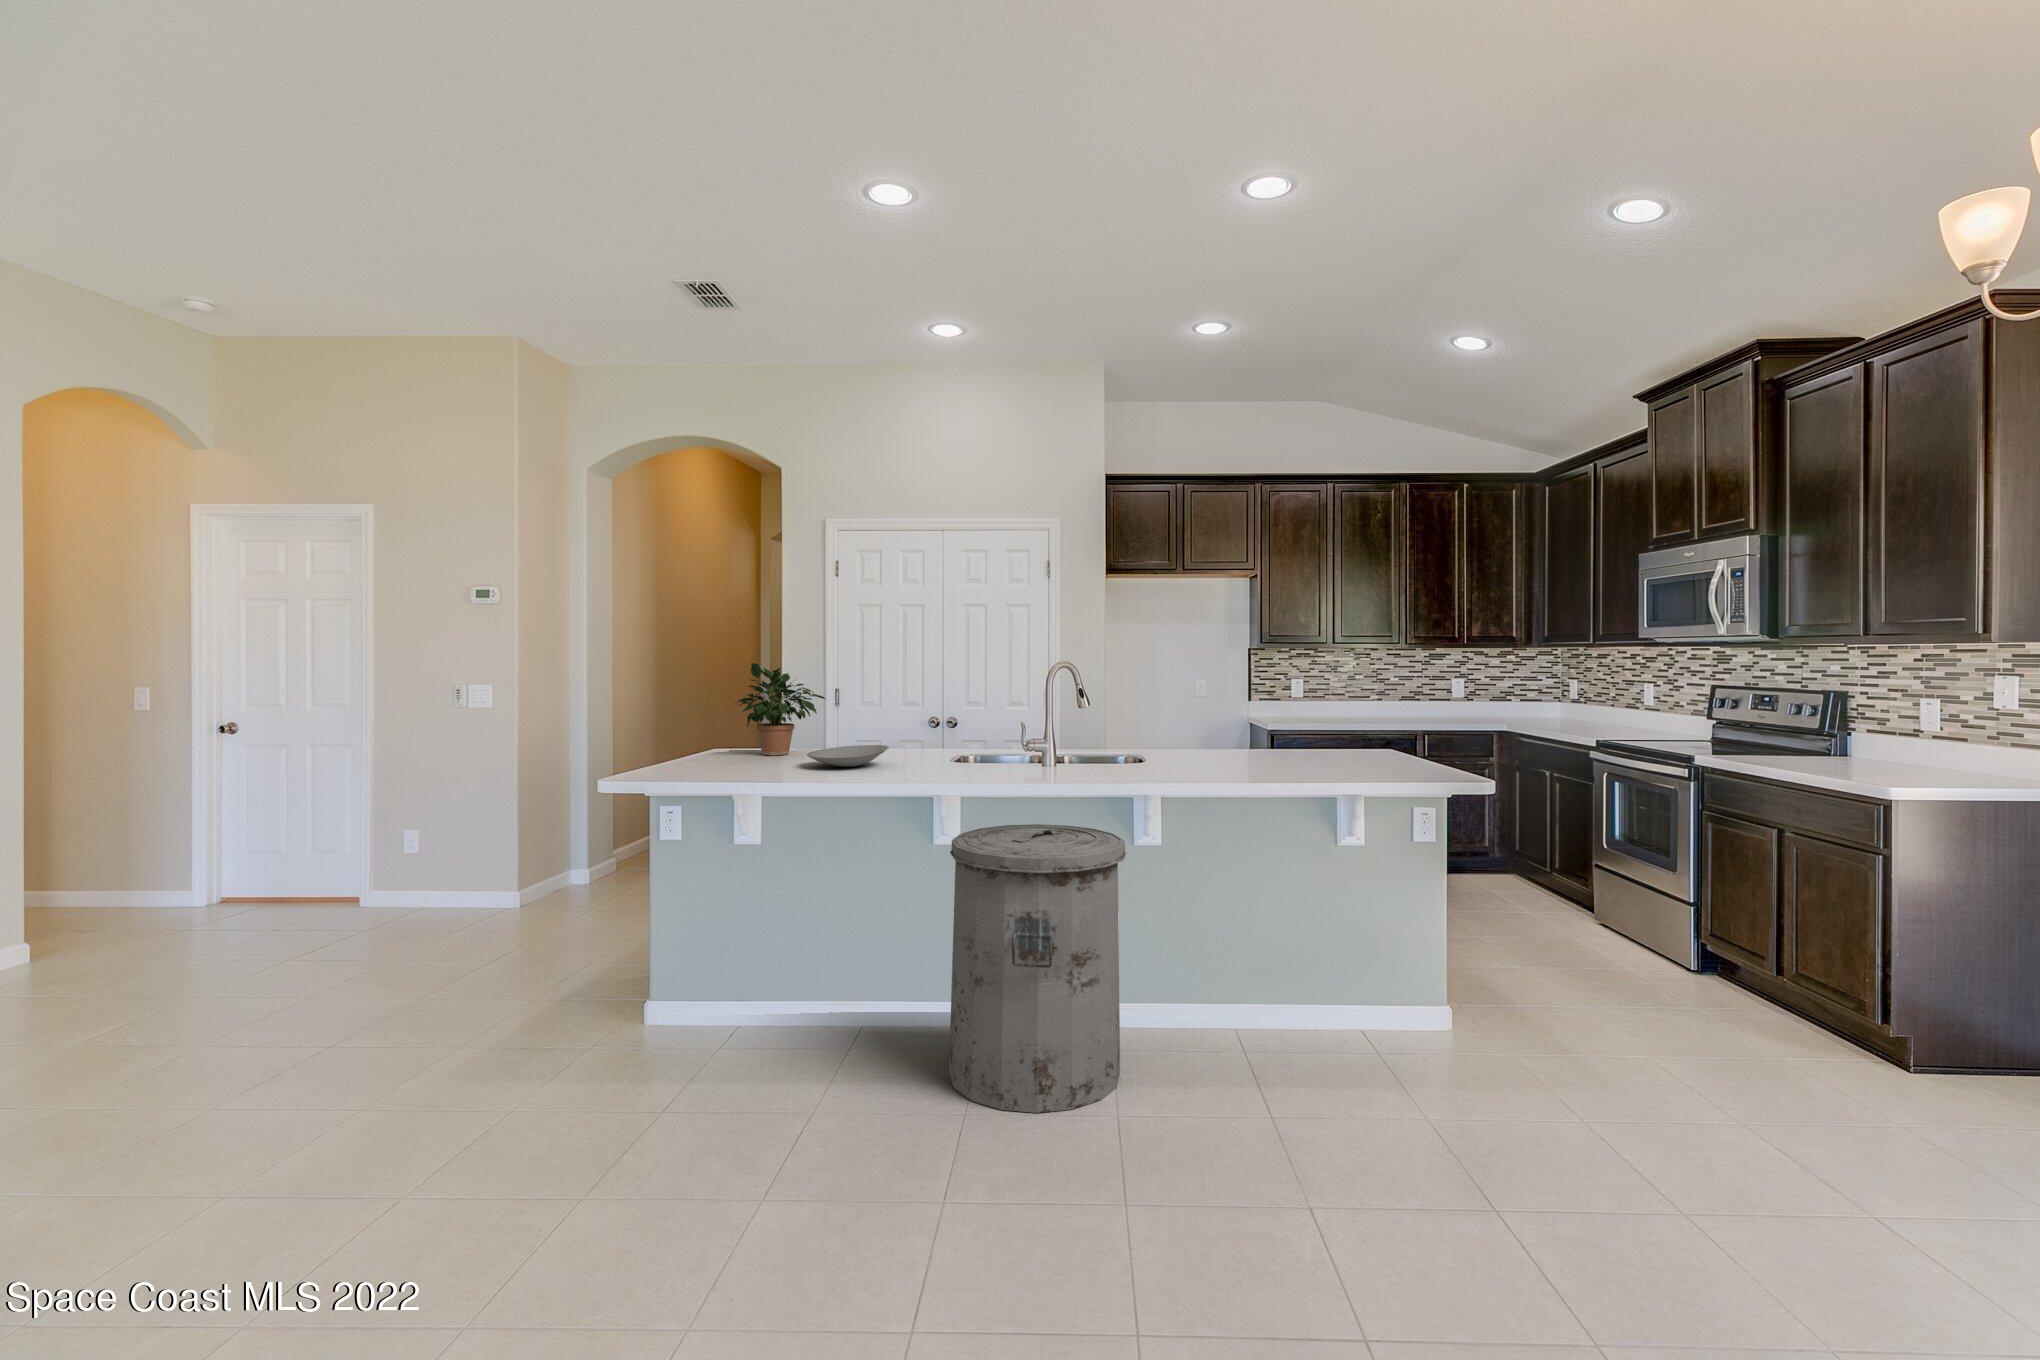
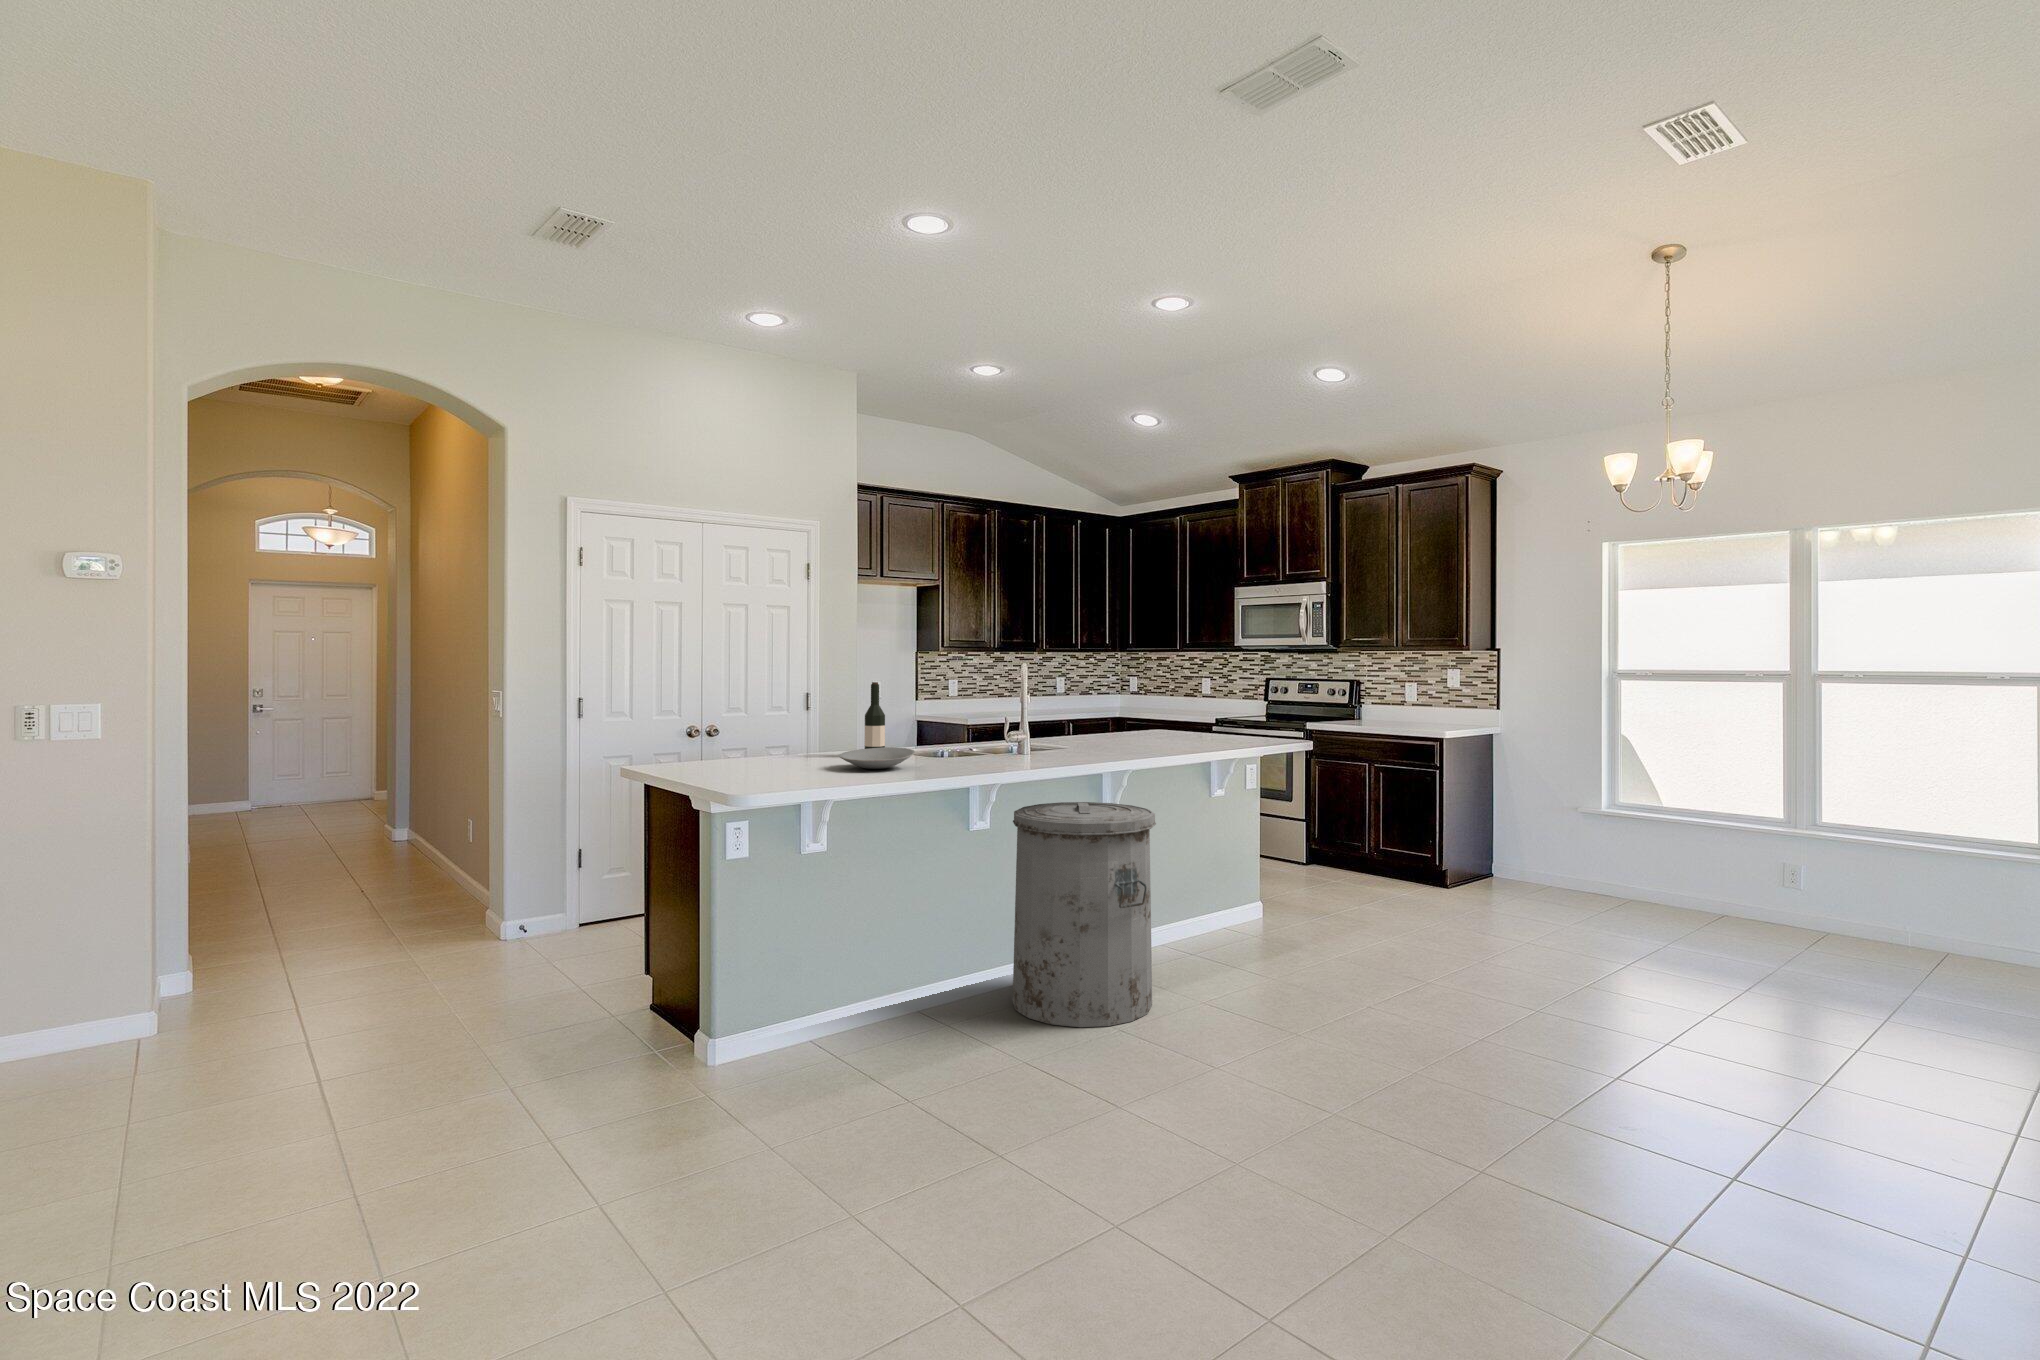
potted plant: present [737,663,825,755] -> none [700,672,795,767]
wine bottle: none [911,676,933,755] -> present [865,682,885,749]

